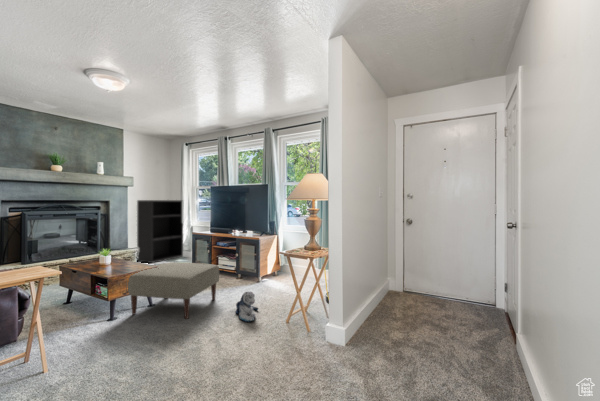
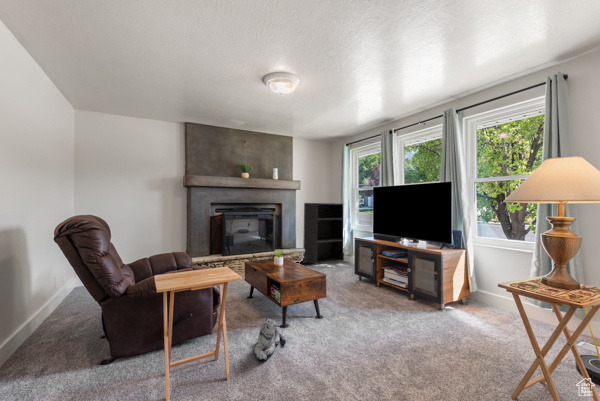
ottoman: present [126,262,219,319] -> none [298,272,394,346]
plush toy: present [235,292,258,322] -> present [254,319,286,360]

